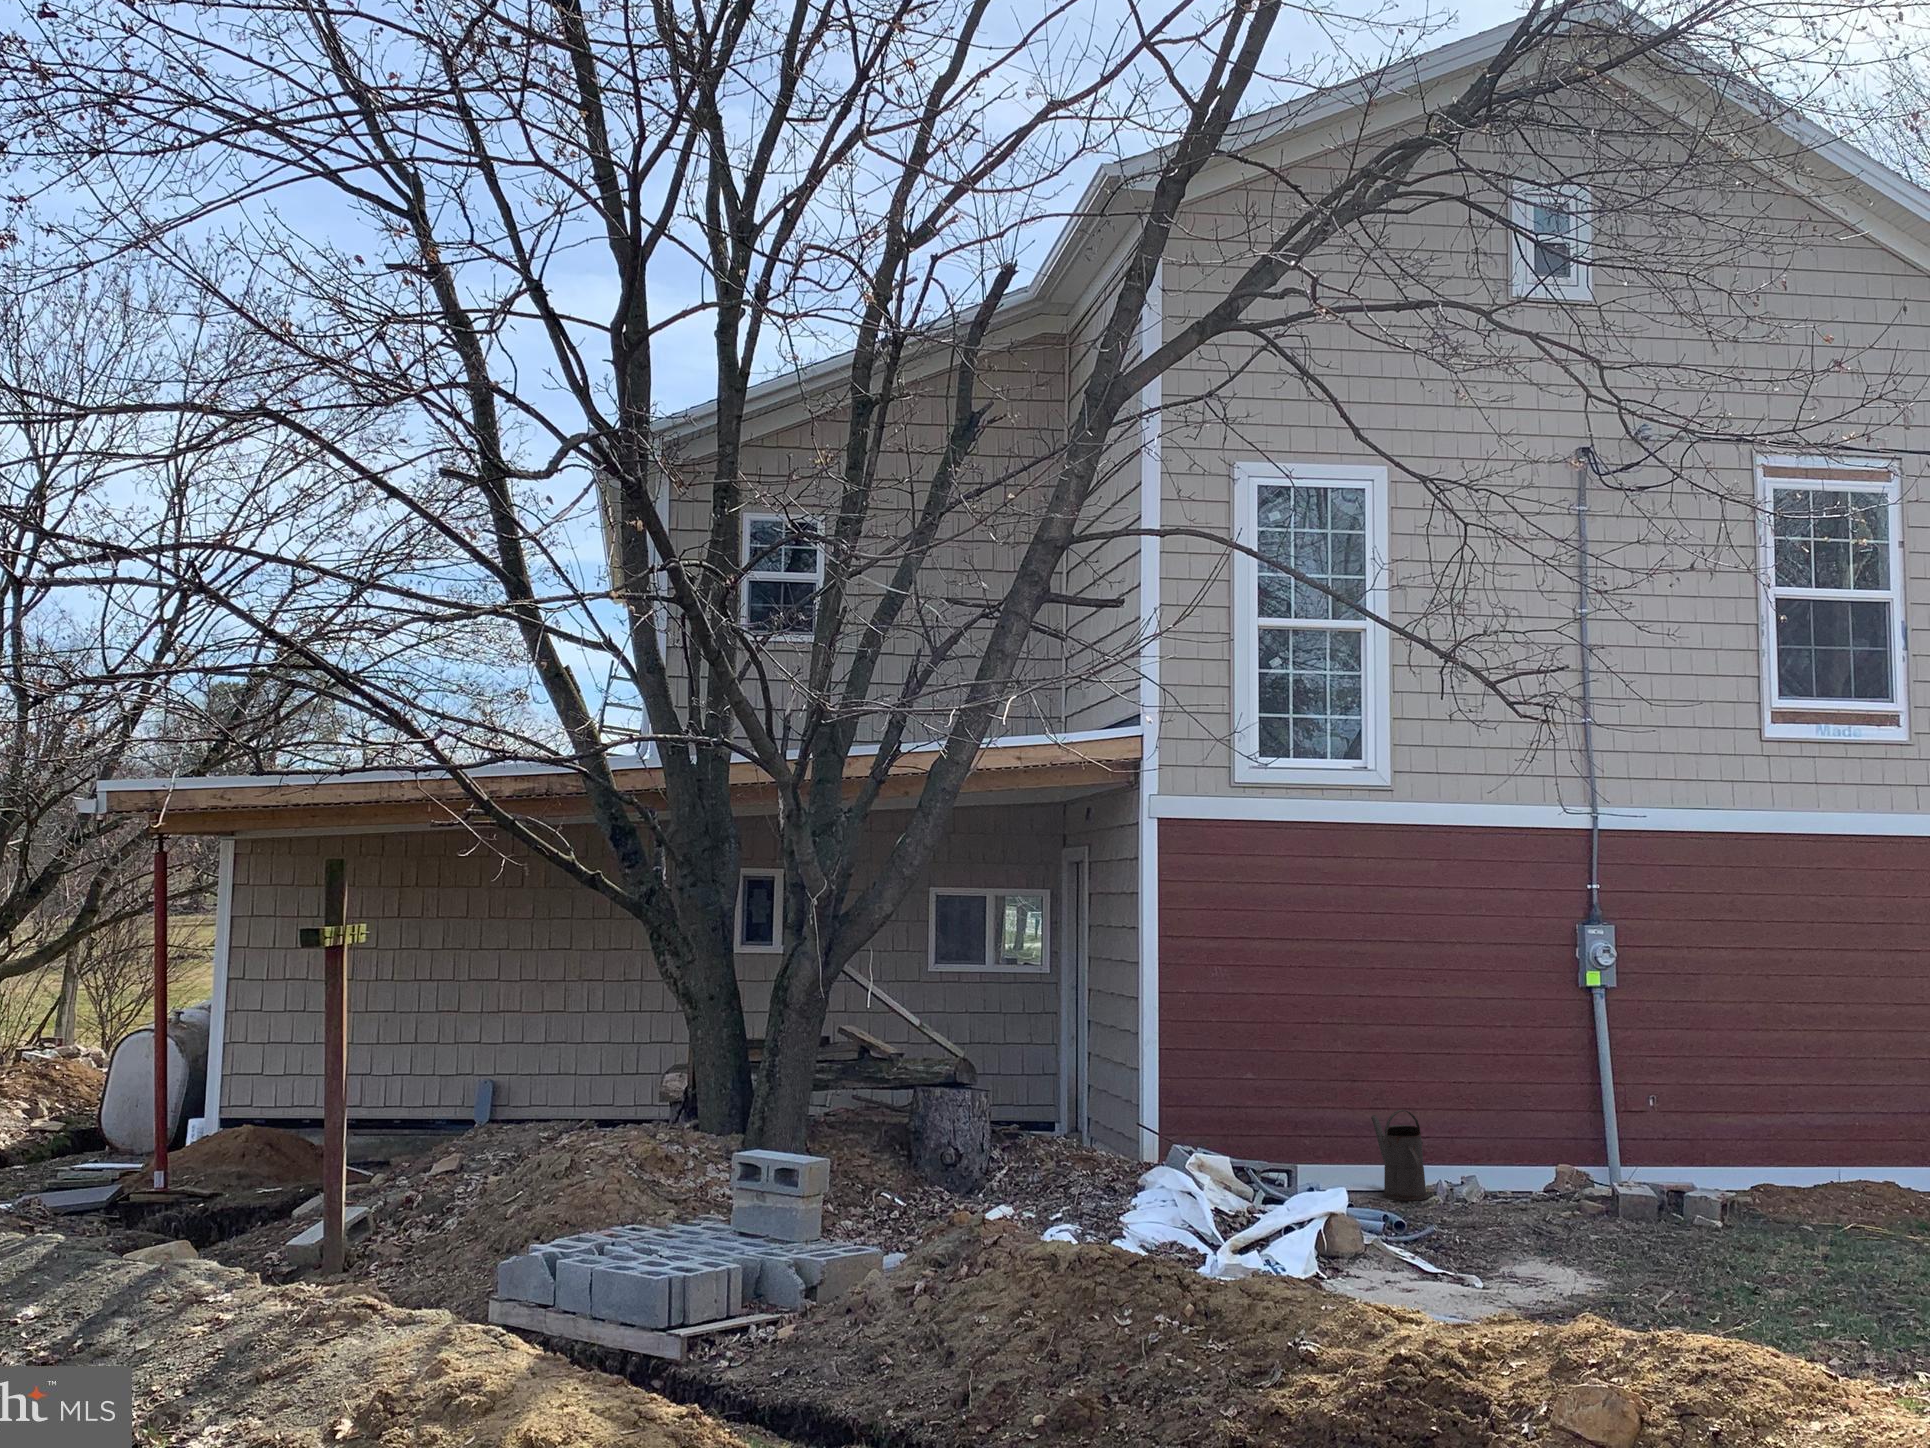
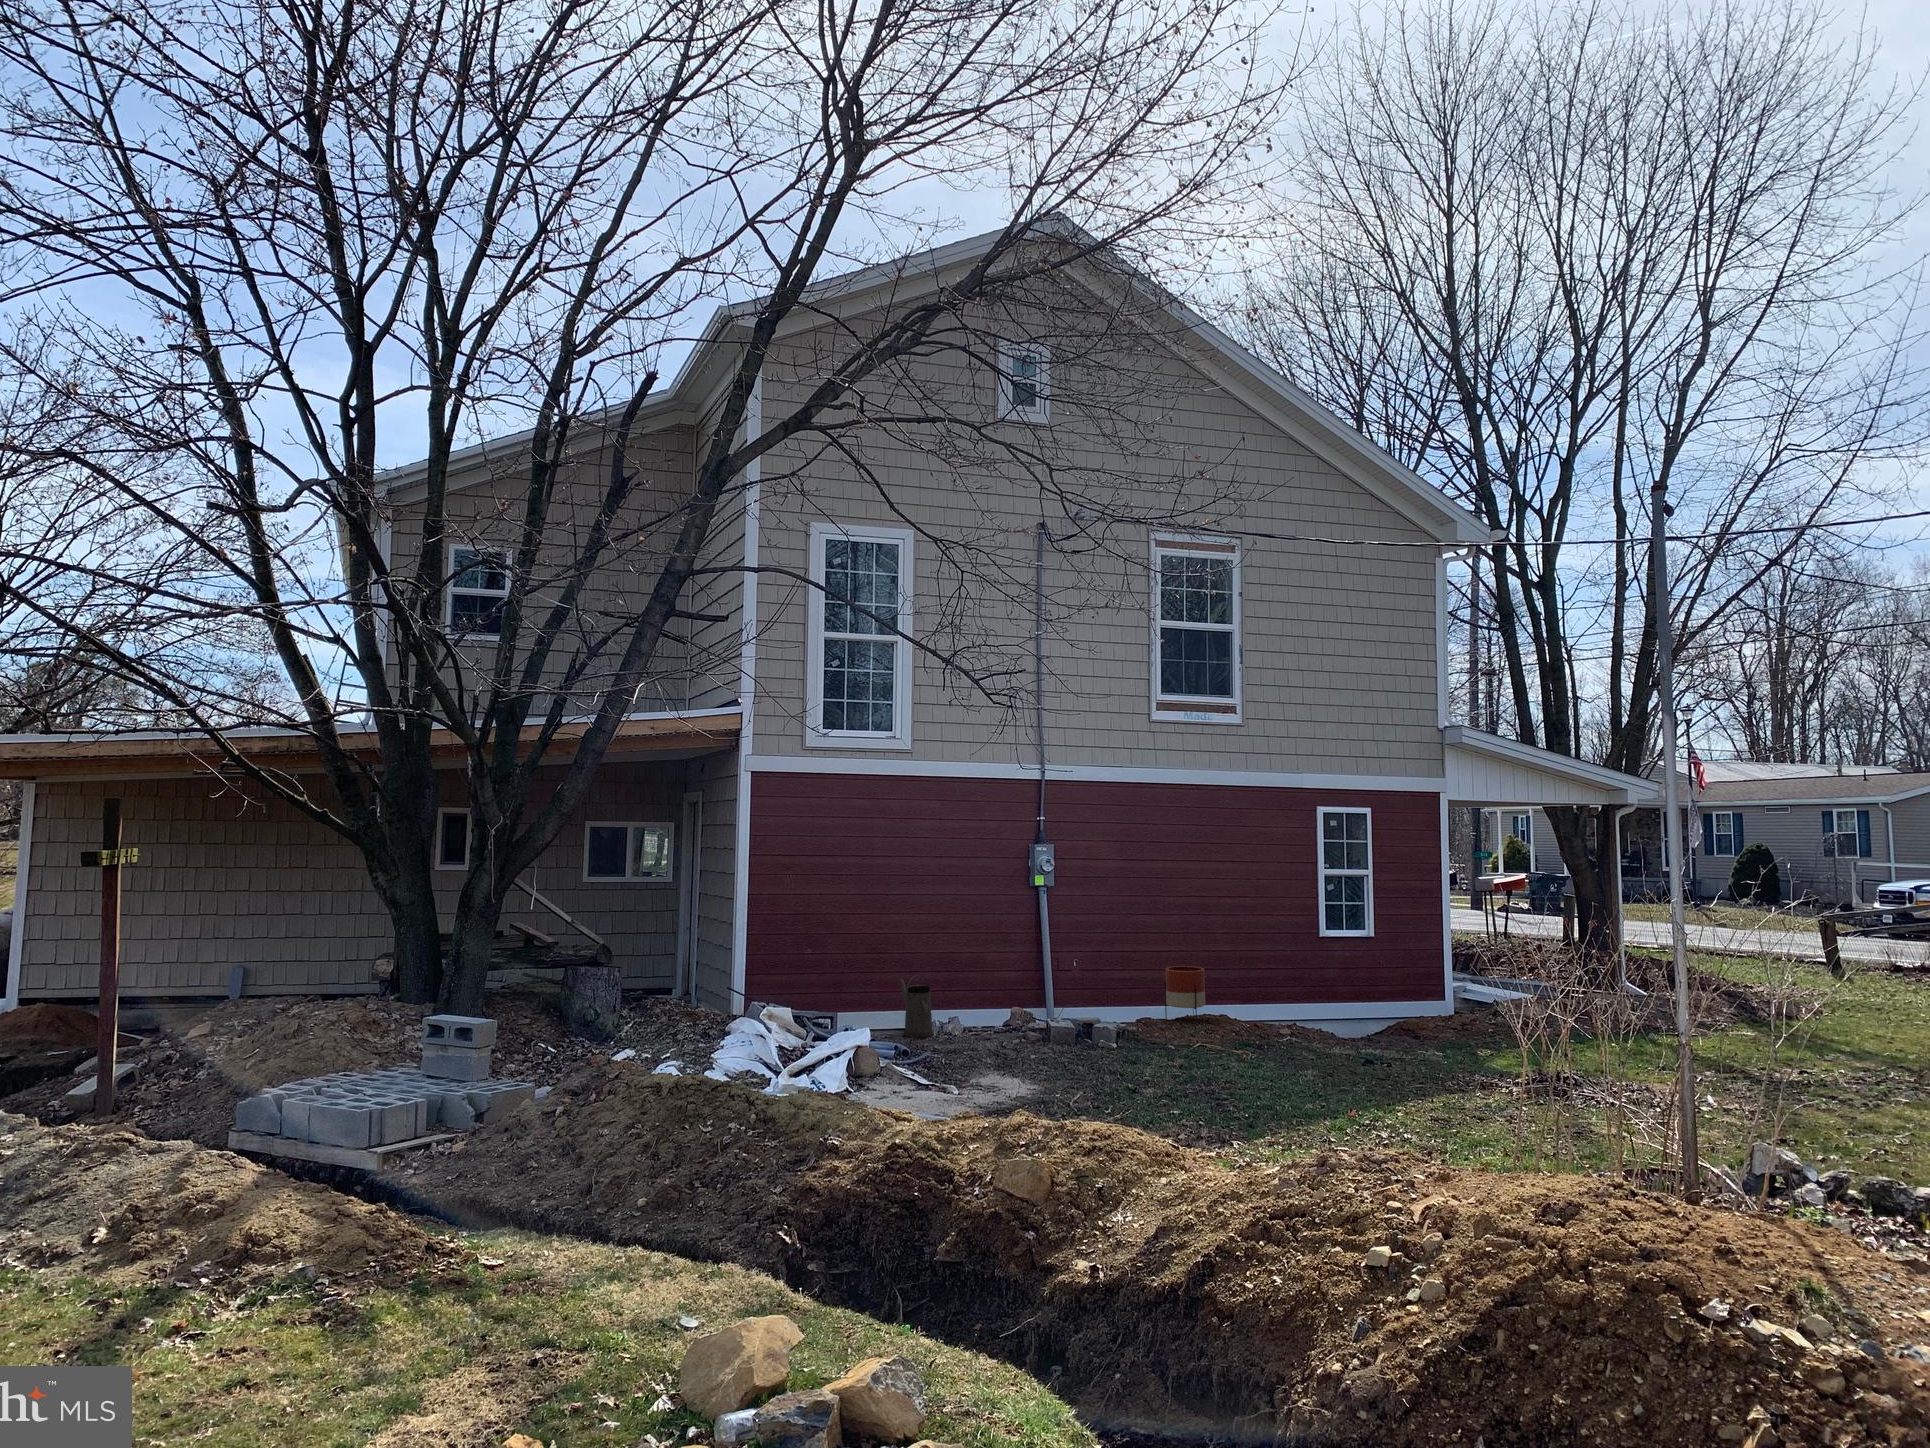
planter: none [1776,1106,1844,1195] -> present [1165,966,1205,1024]

